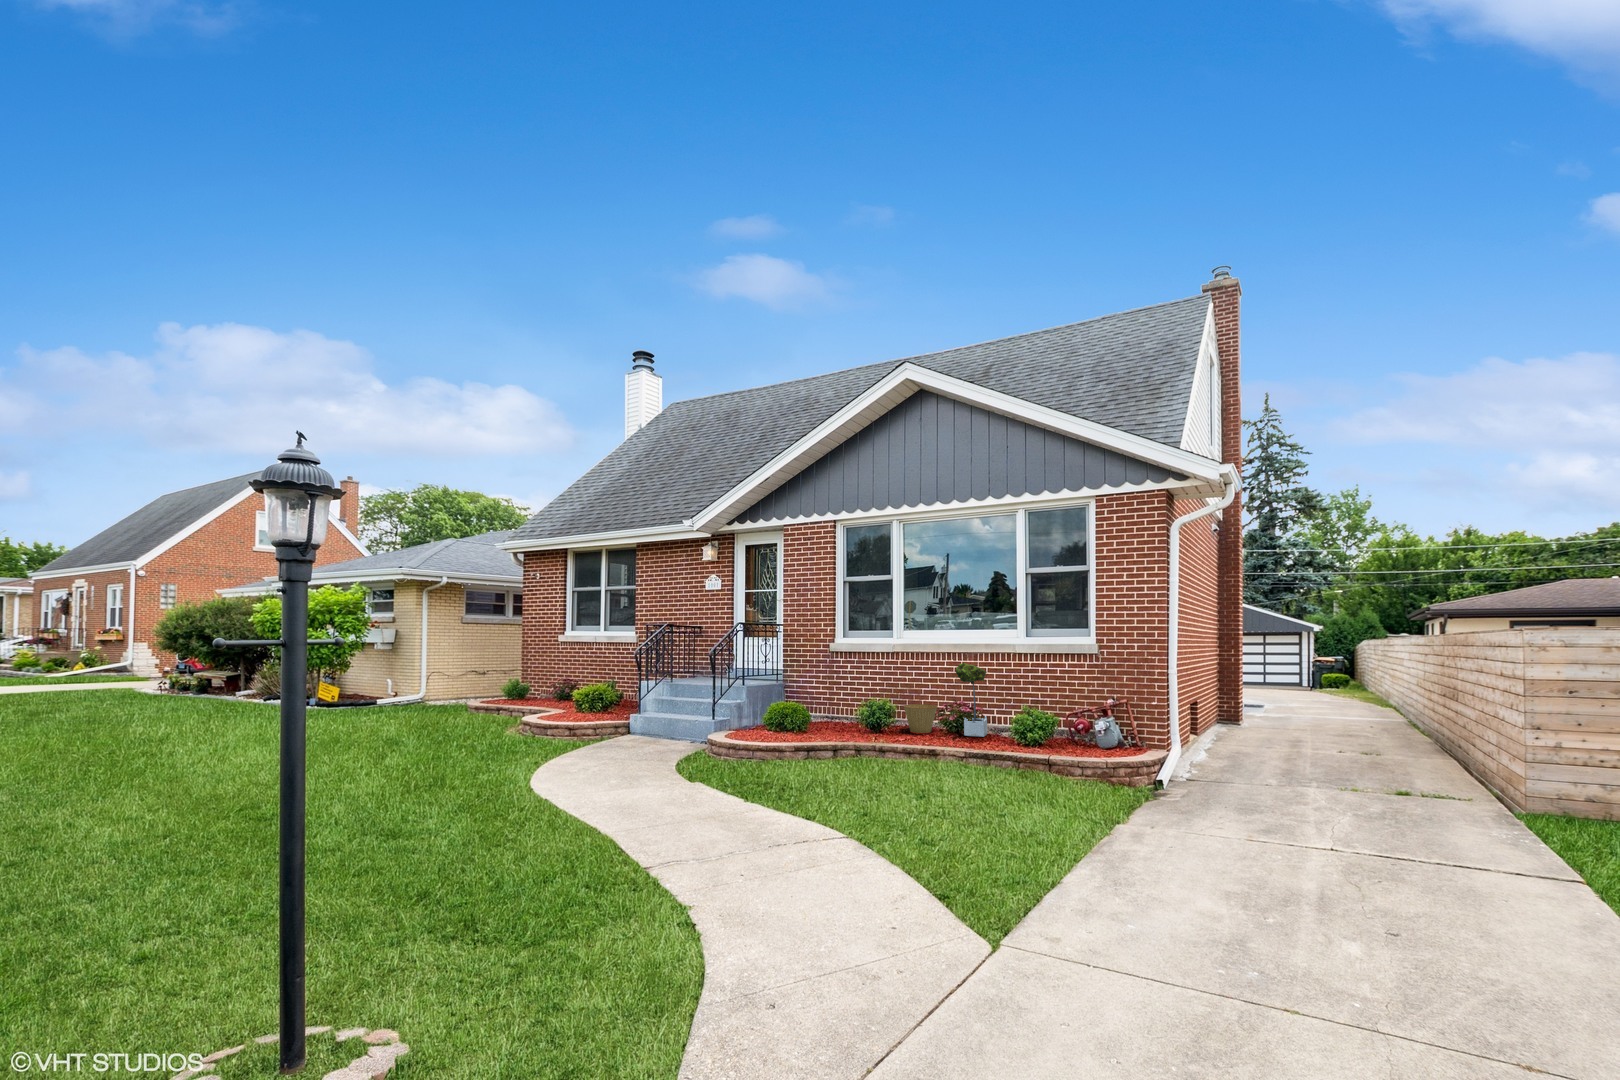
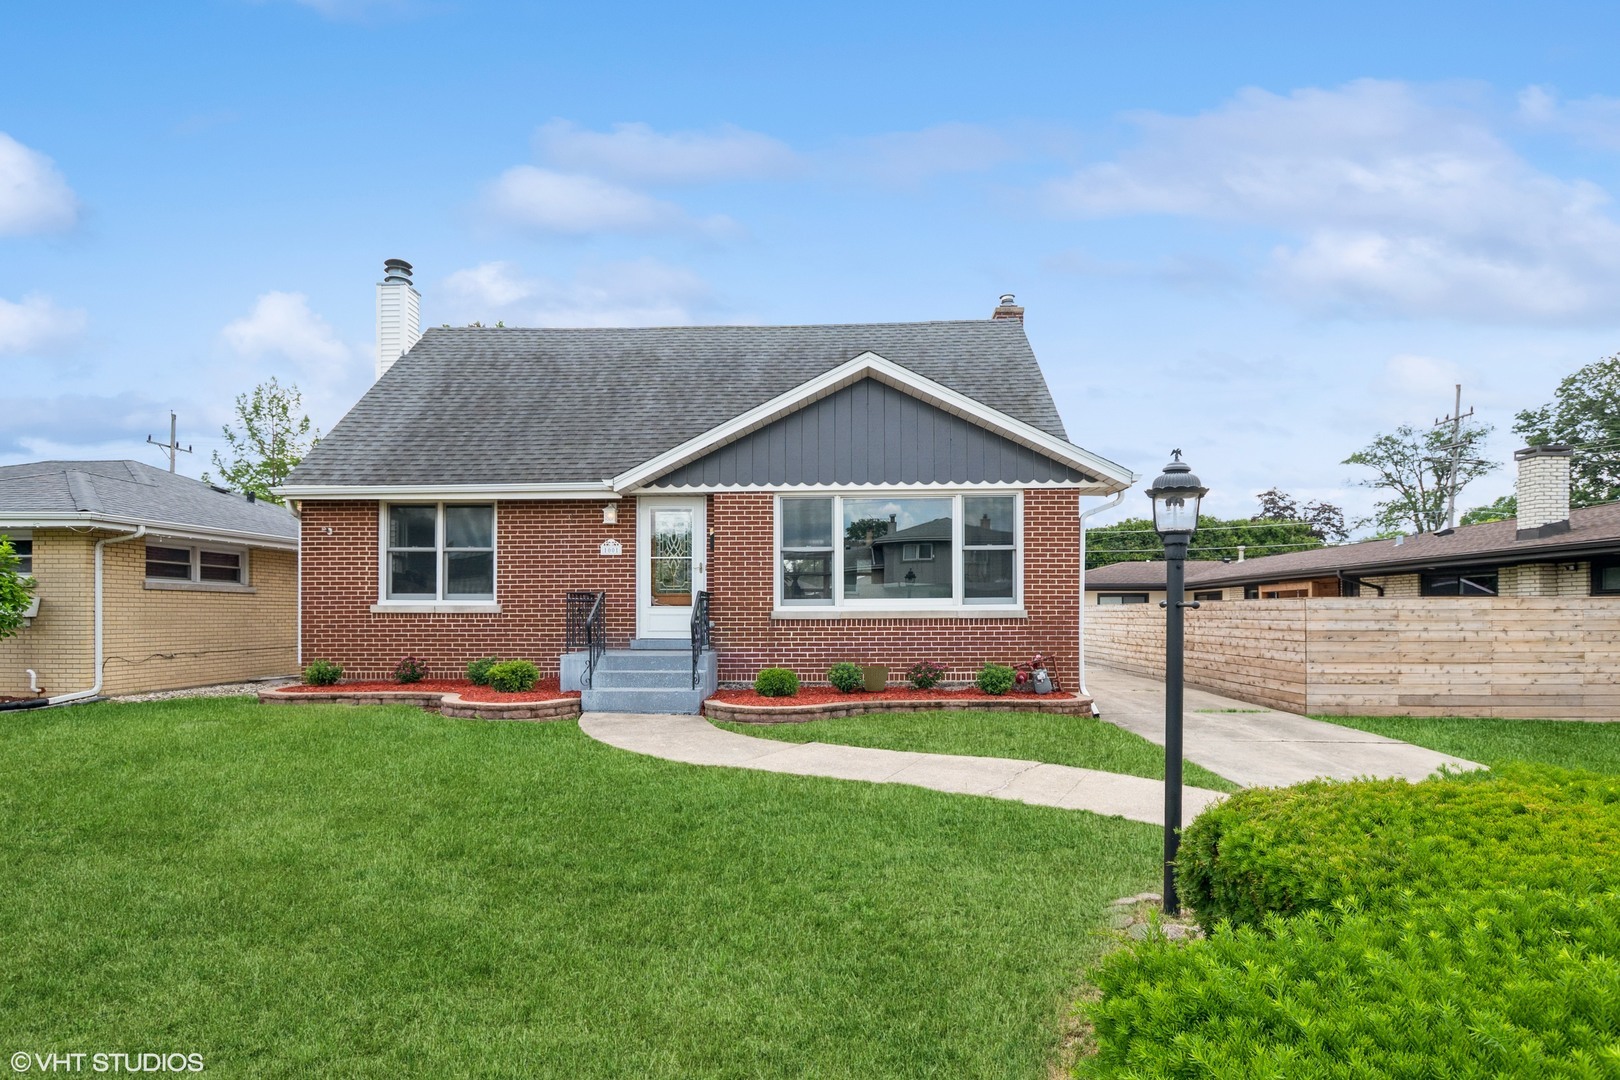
potted tree: present [956,663,987,737] -> none [908,627,935,691]

